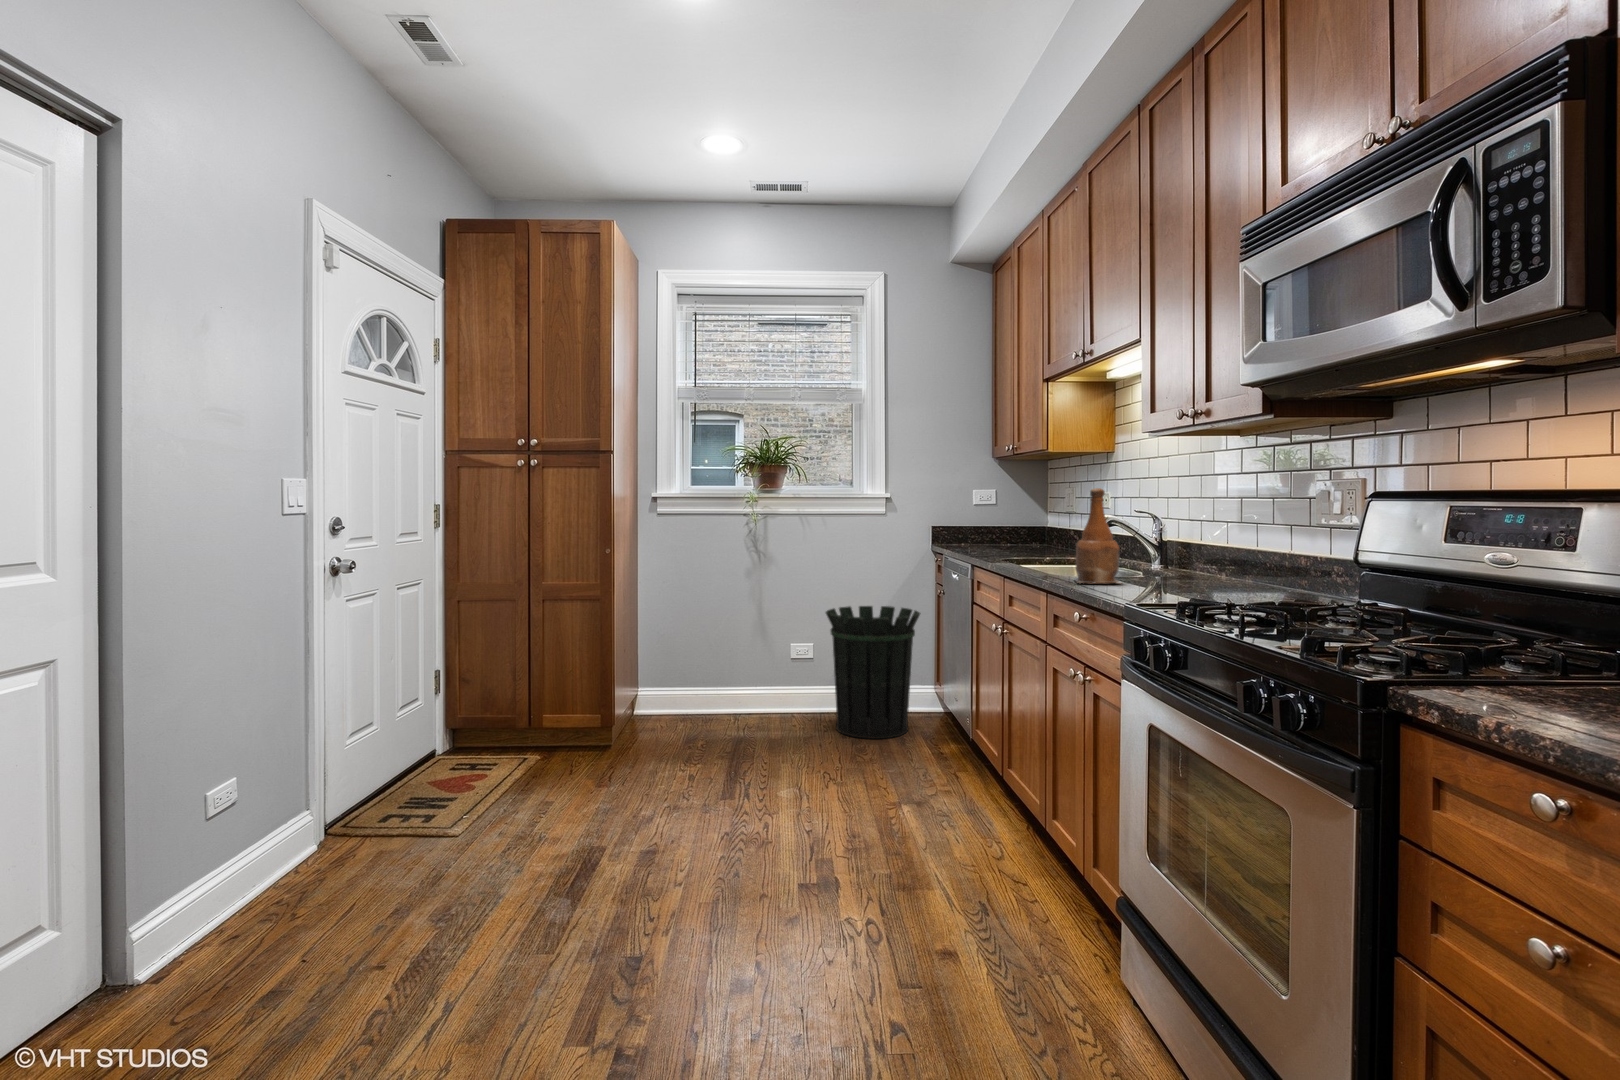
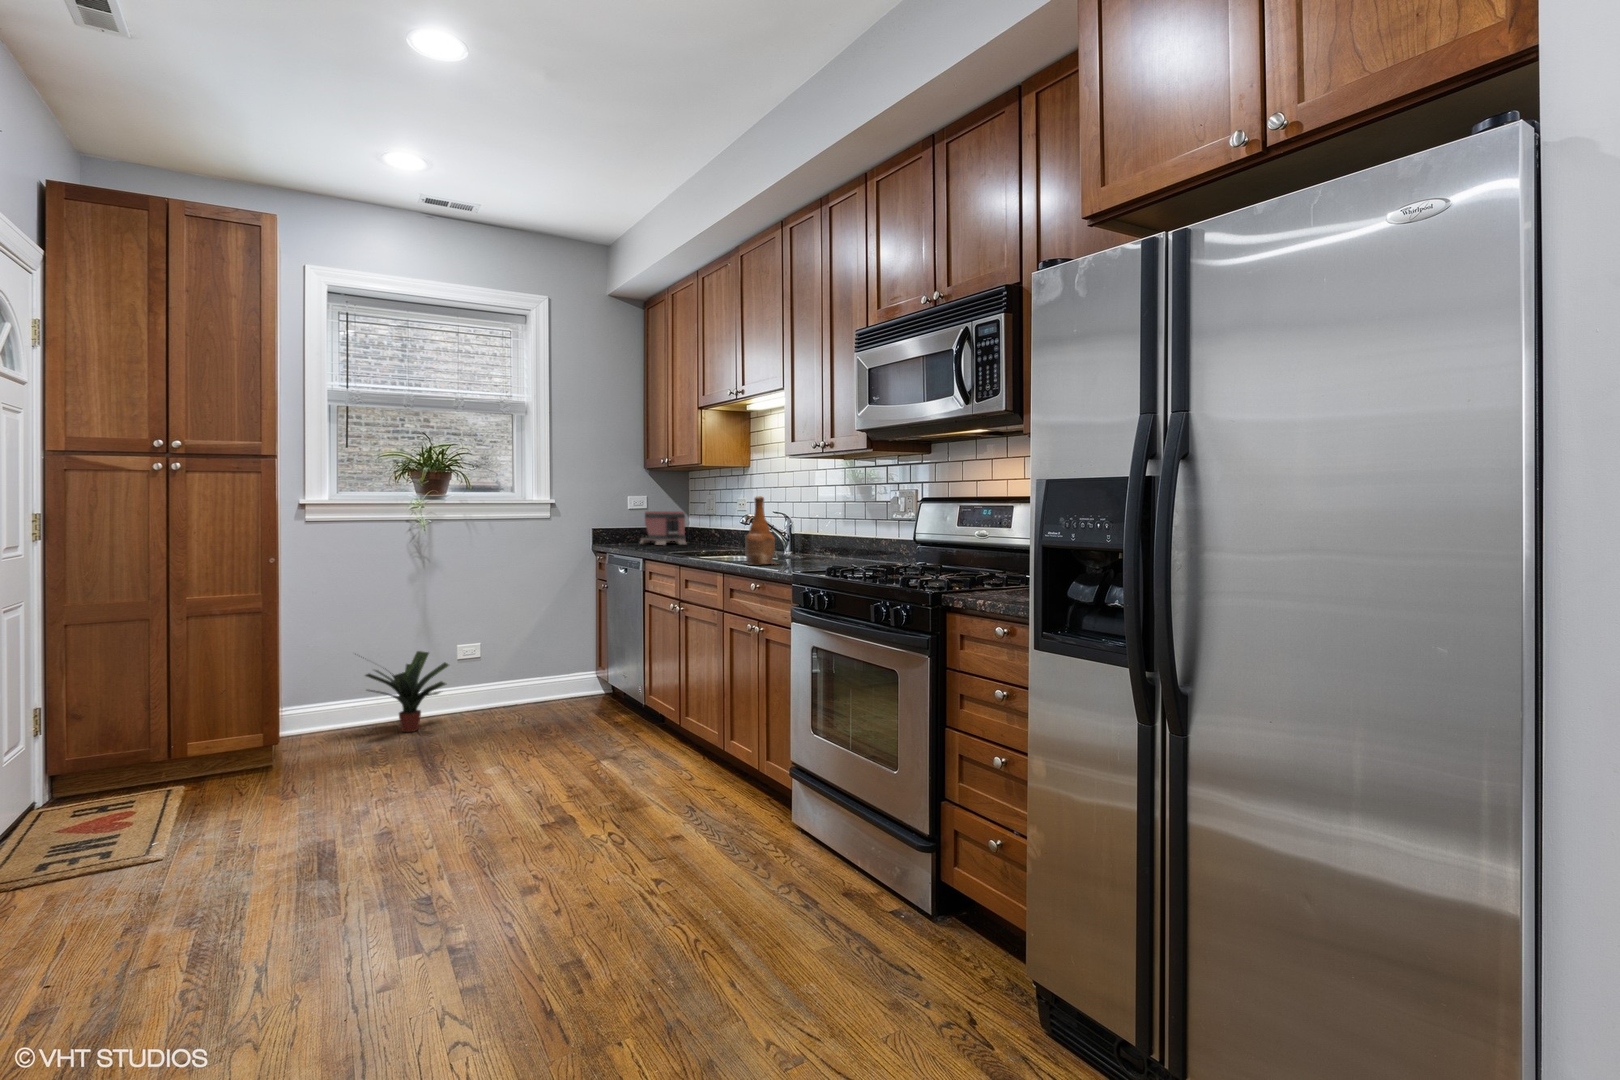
toaster: none [988,507,1041,547] -> present [640,511,686,545]
waste bin: present [826,606,920,739] -> none [499,601,590,720]
potted plant: none [685,648,775,734] -> present [365,651,449,732]

